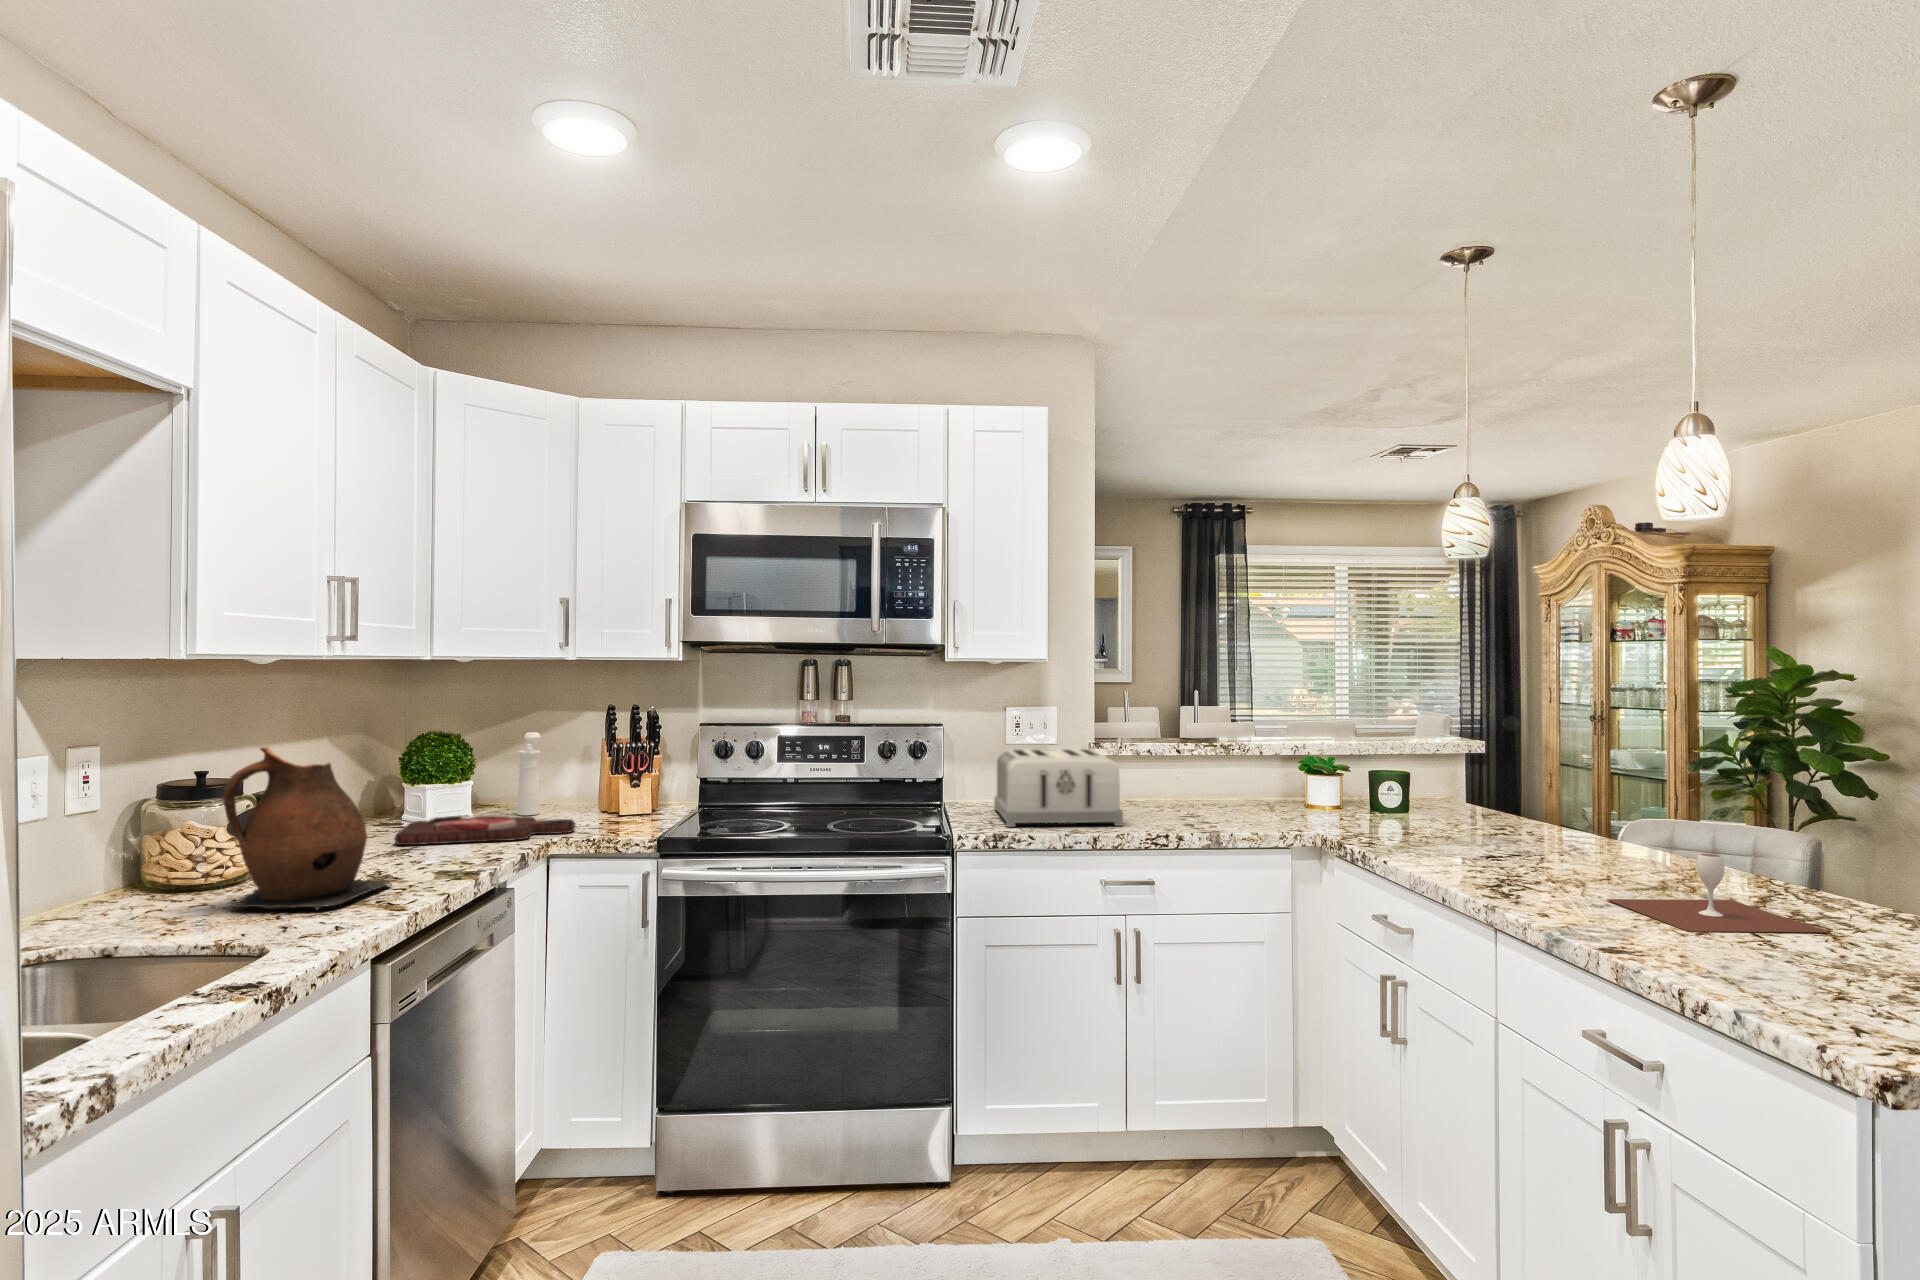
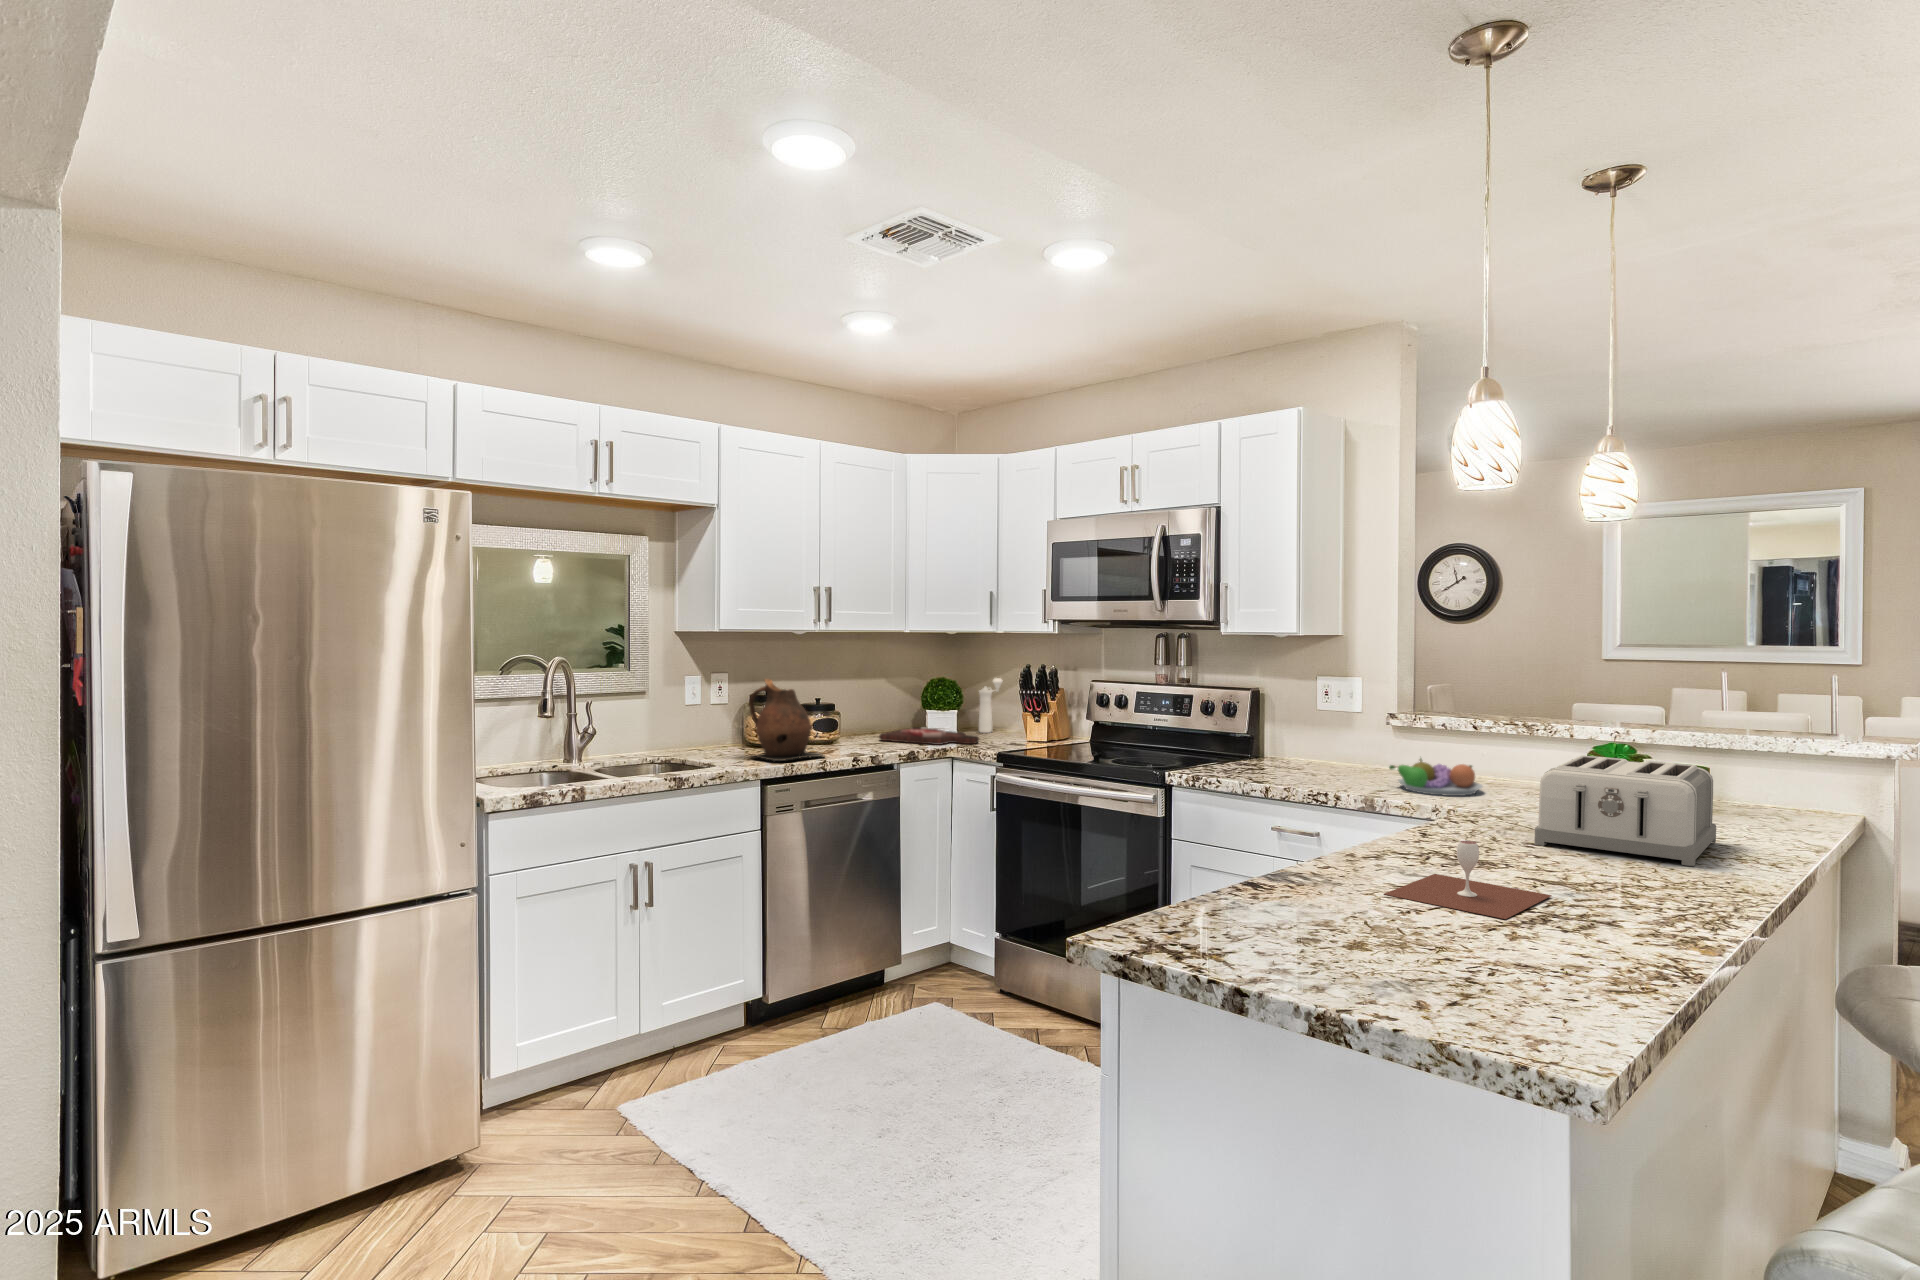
toaster: present [994,749,1123,827] -> present [1534,755,1716,866]
fruit bowl: none [1184,783,1270,823] -> present [1389,758,1482,796]

